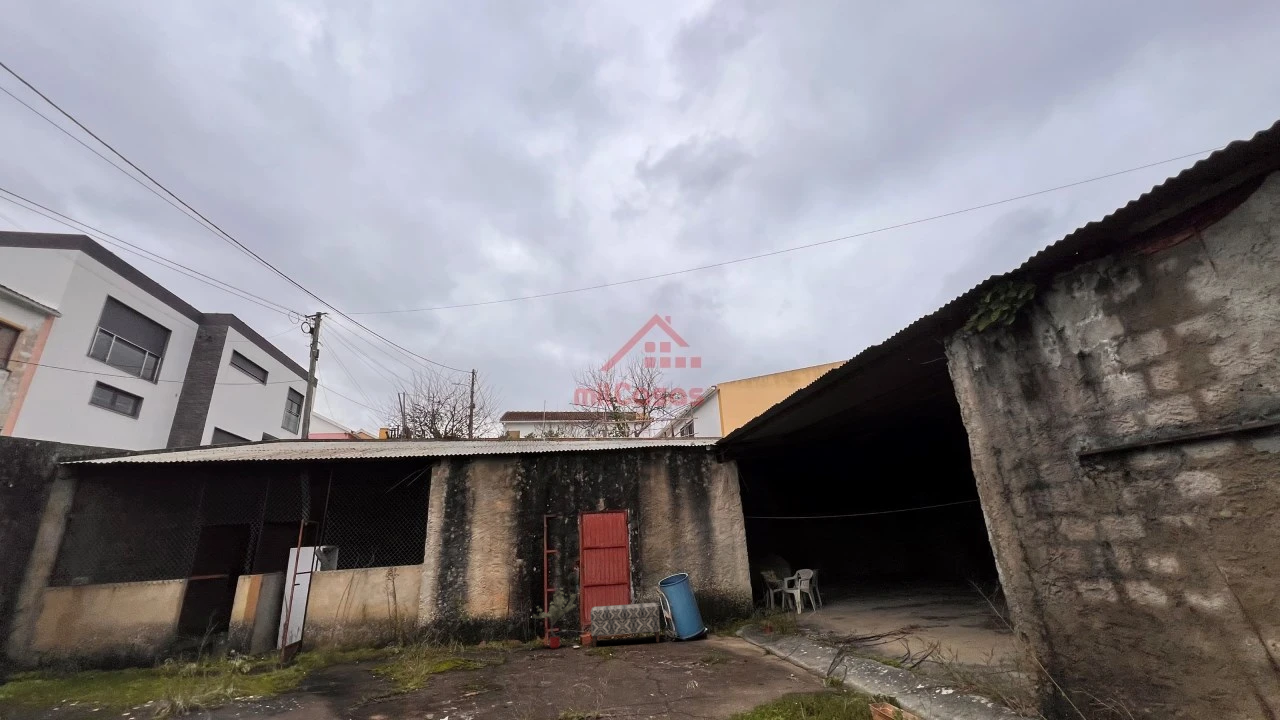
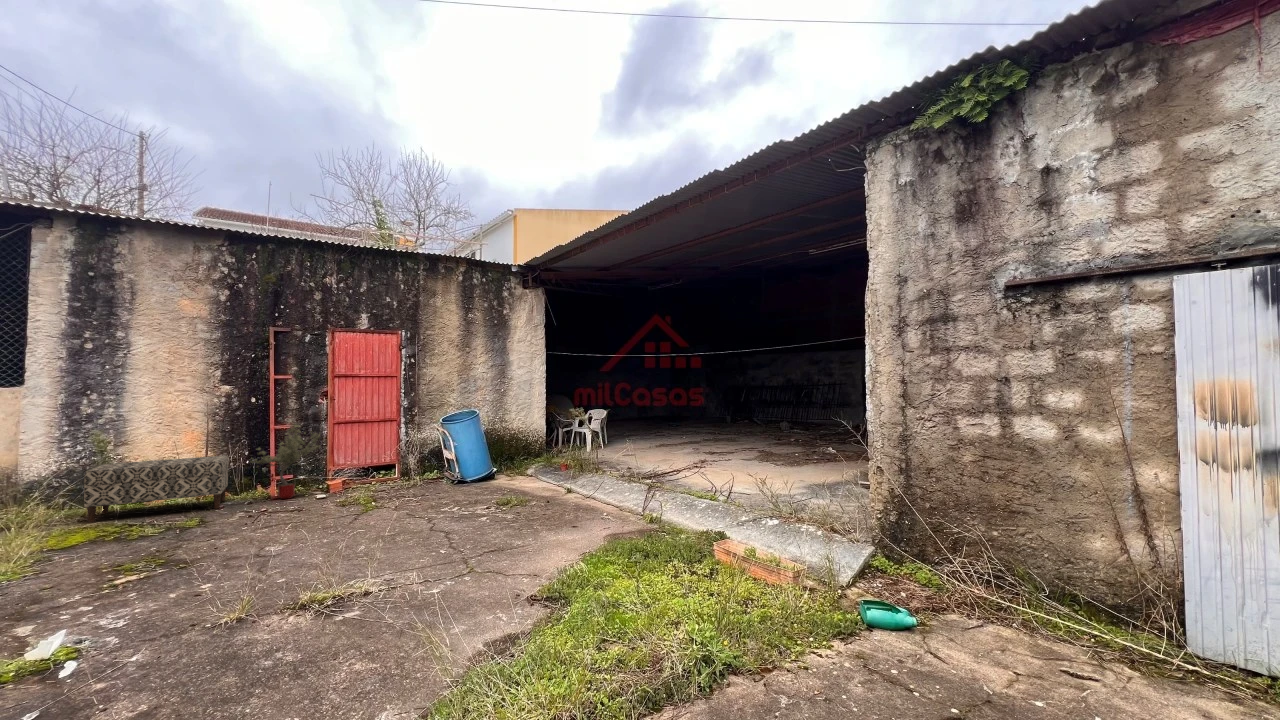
bench: present [591,603,660,647] -> present [84,456,229,523]

